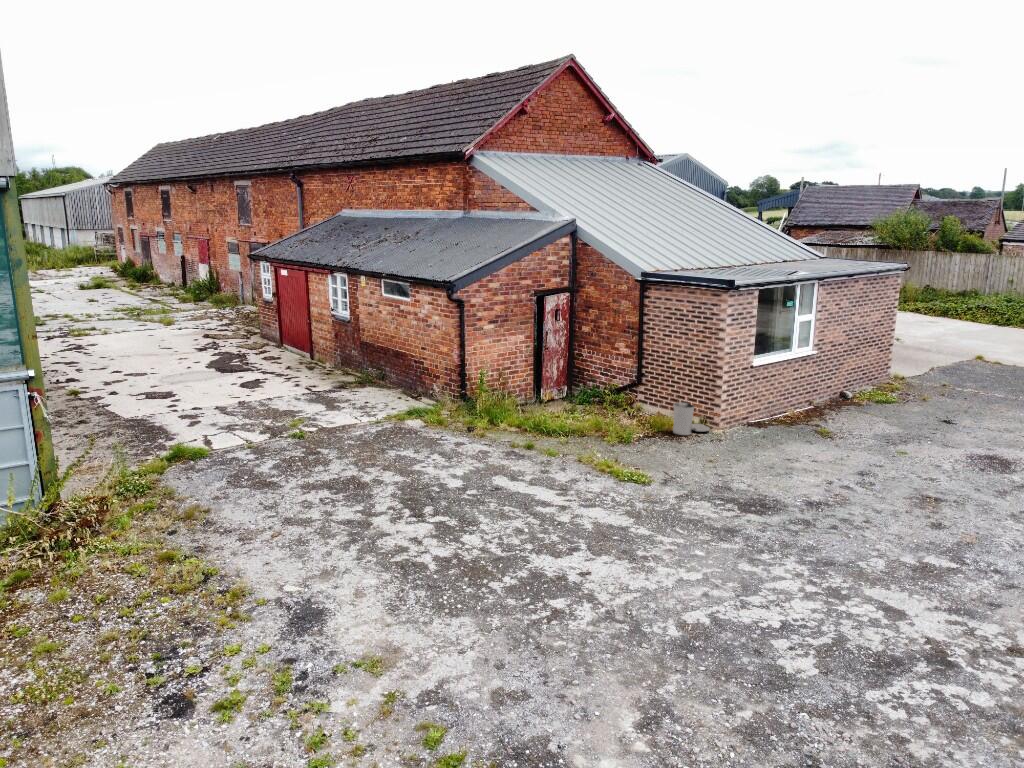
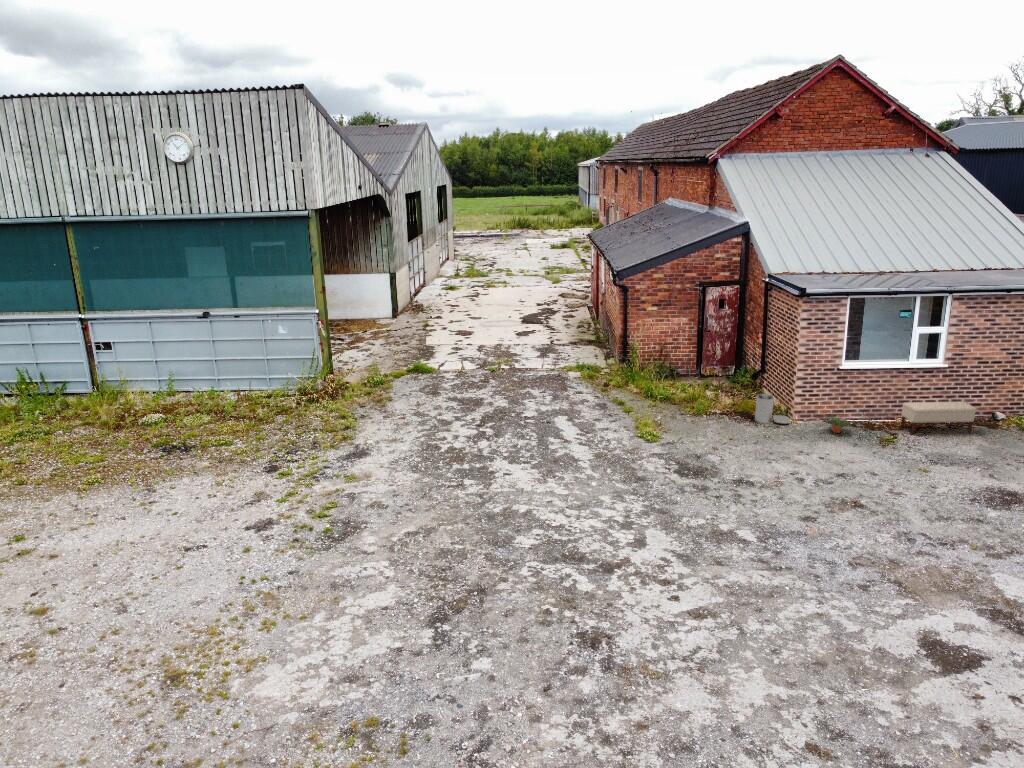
bench: none [782,381,834,419] -> present [901,402,976,434]
potted plant: none [738,412,771,430] -> present [824,415,851,433]

